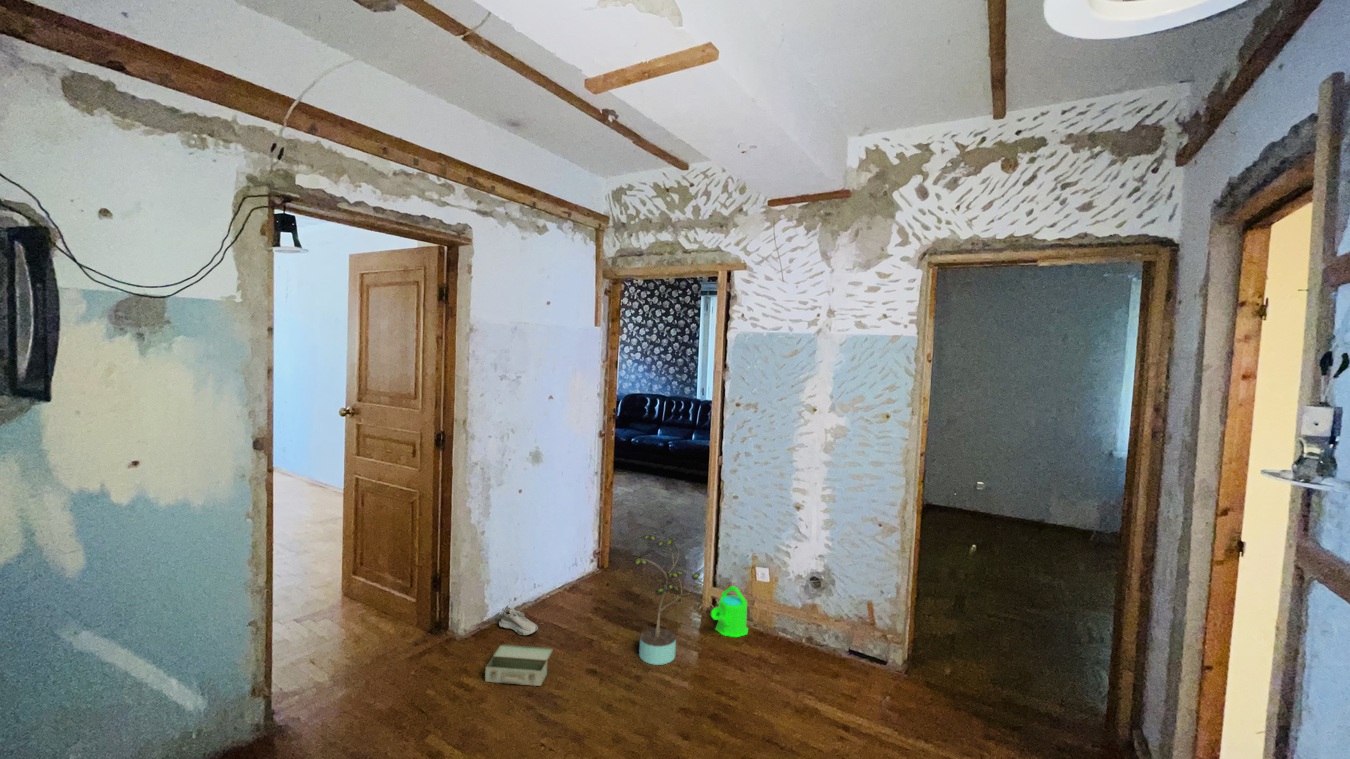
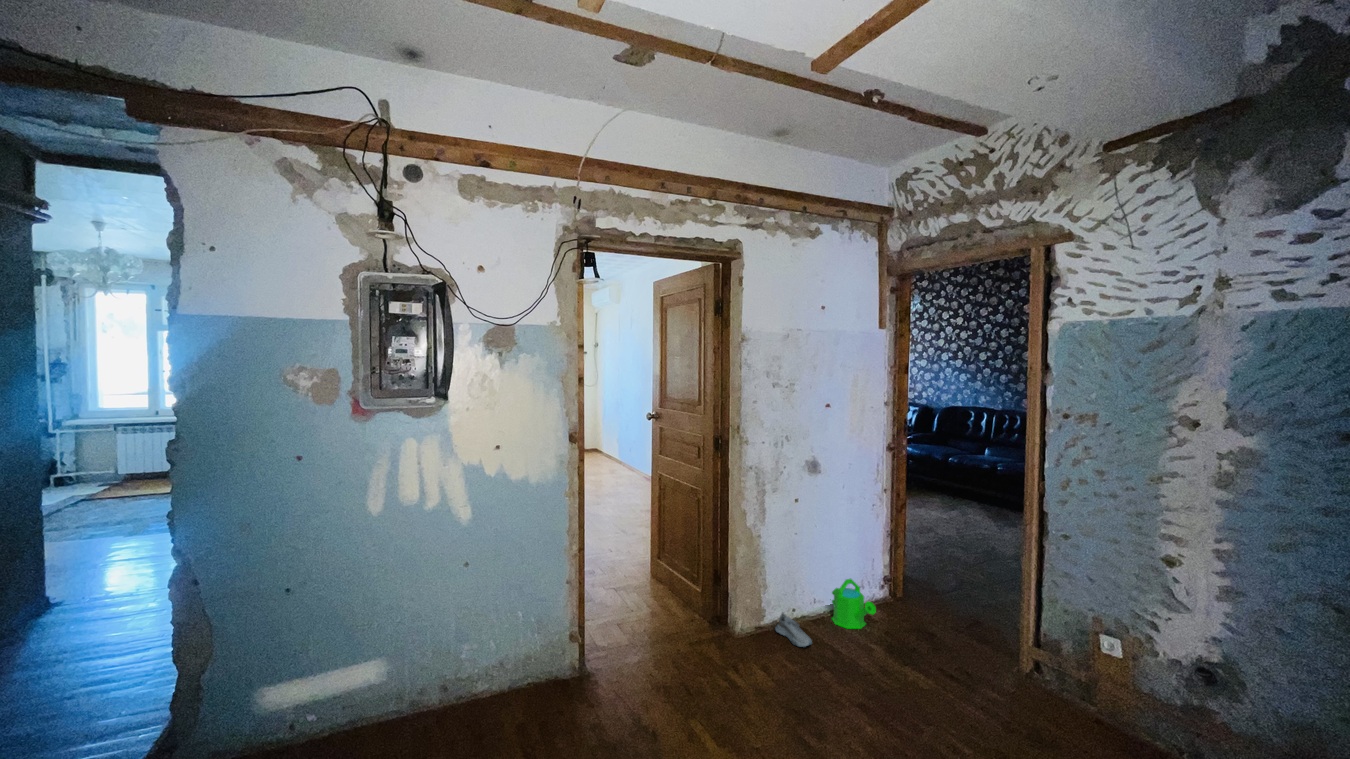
potted plant: present [634,535,701,665] -> none [910,565,1006,724]
watering can: present [711,586,748,637] -> present [832,579,876,629]
toolbox: present [485,645,553,686] -> none [752,650,821,704]

